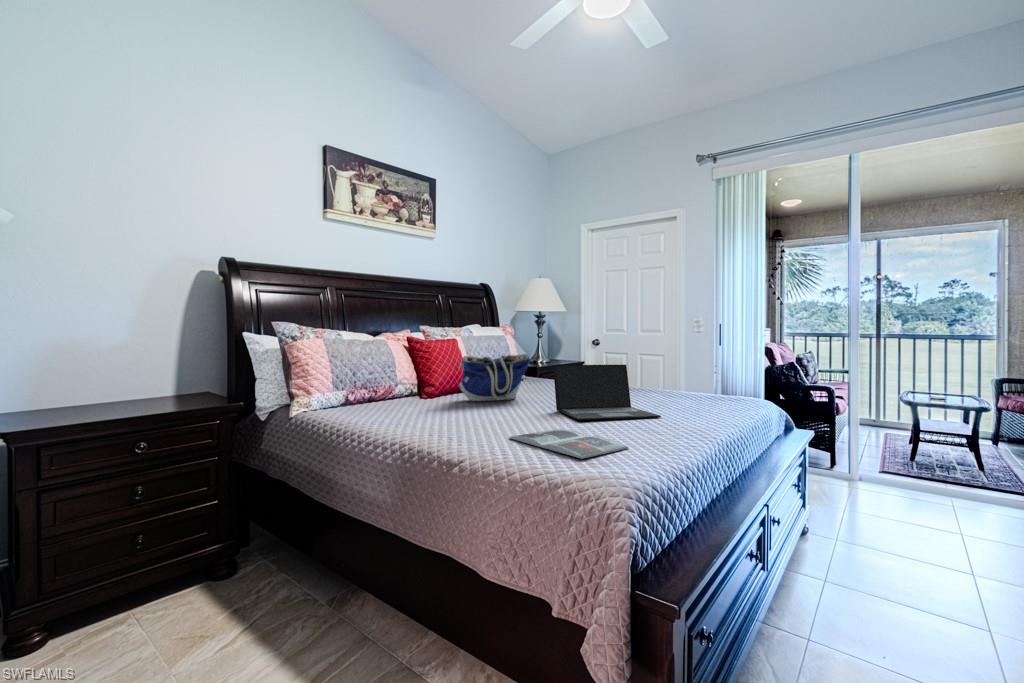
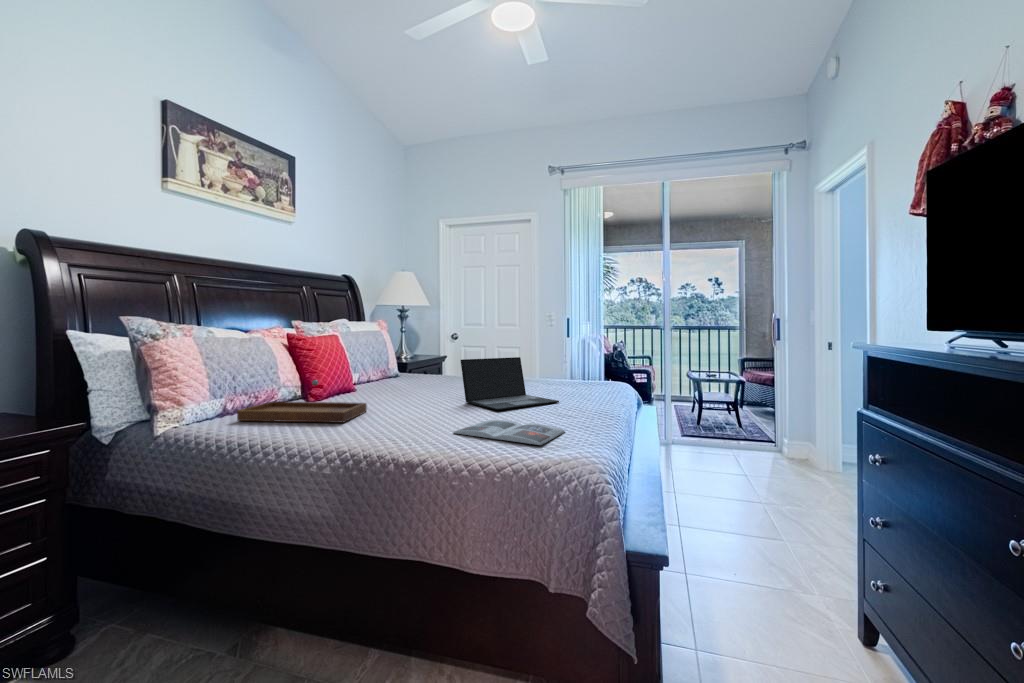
tote bag: present [460,354,530,401] -> none [355,349,428,398]
tray: none [349,380,455,420] -> present [237,380,367,423]

